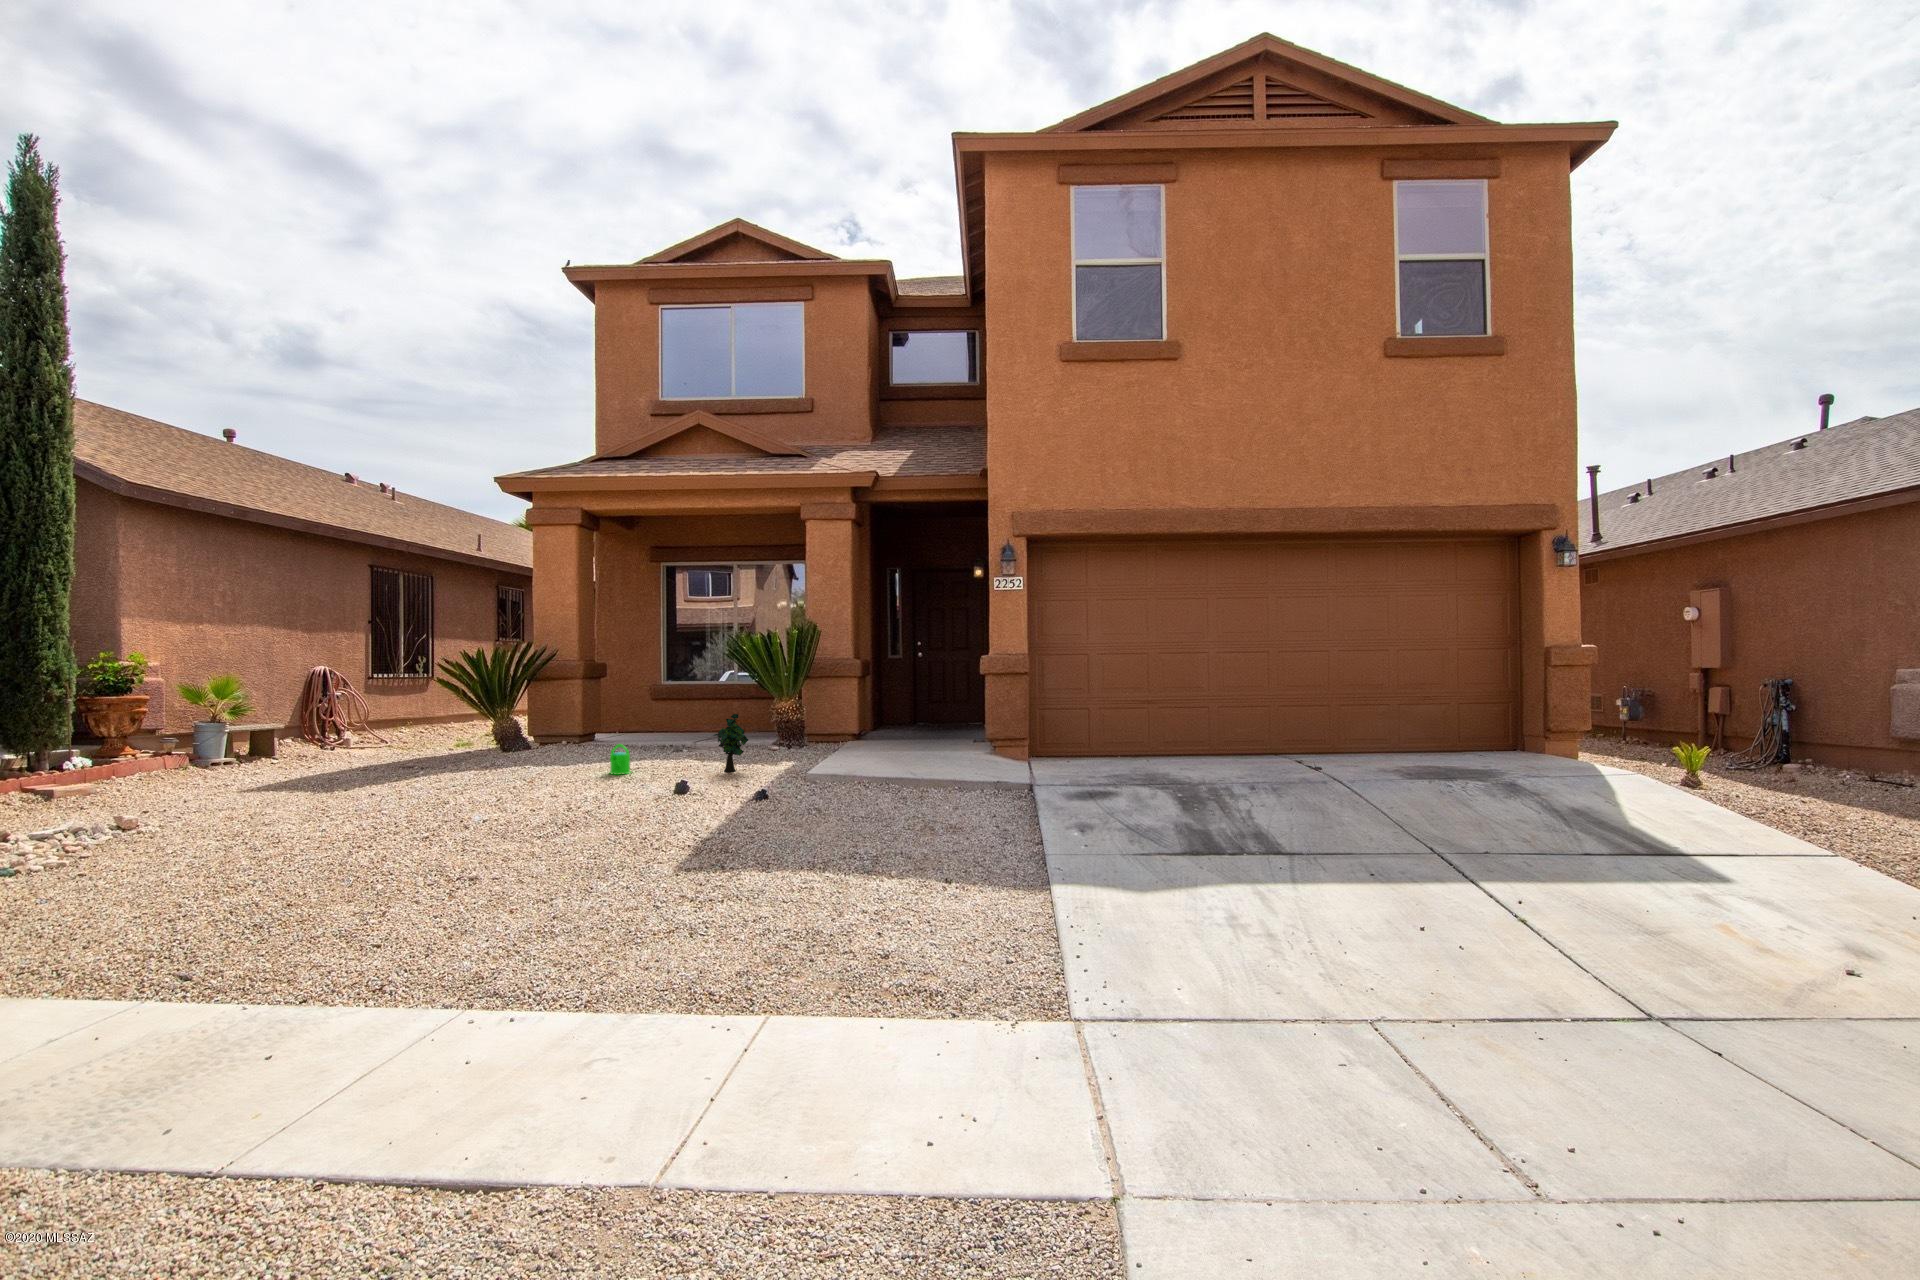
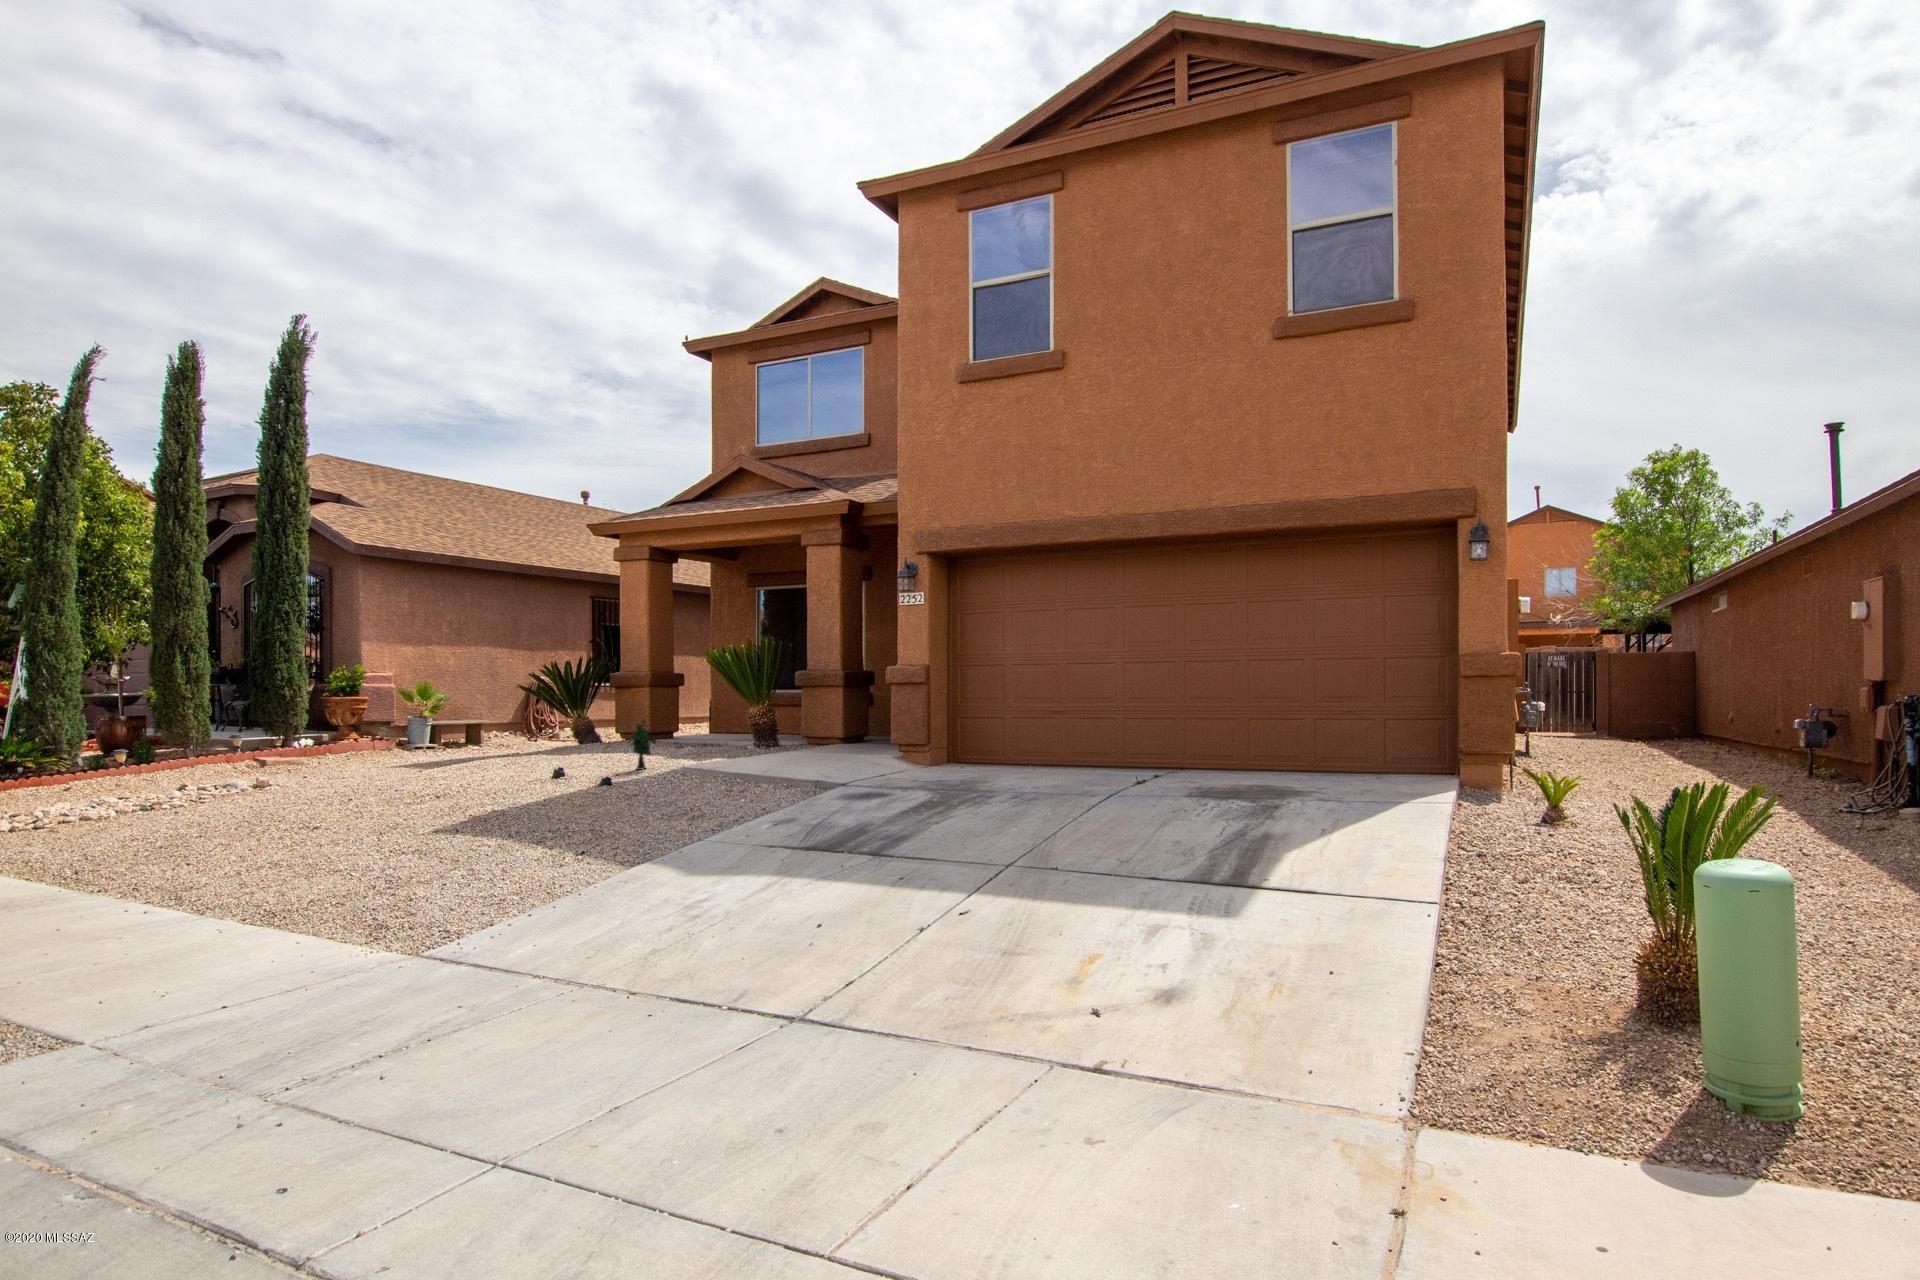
watering can: present [610,744,630,775] -> none [547,743,573,769]

